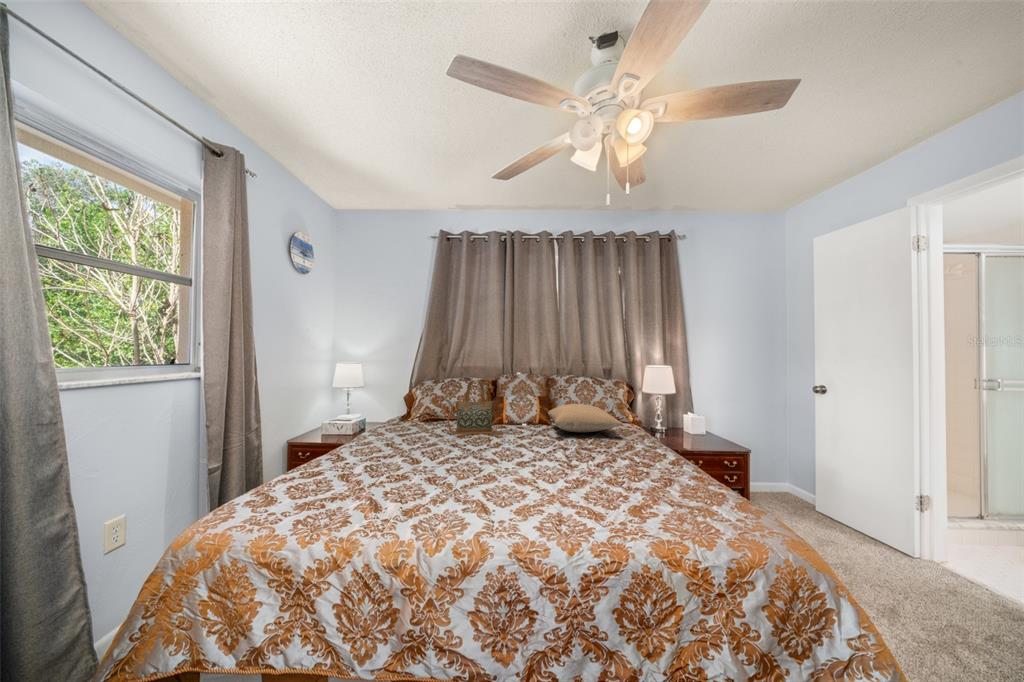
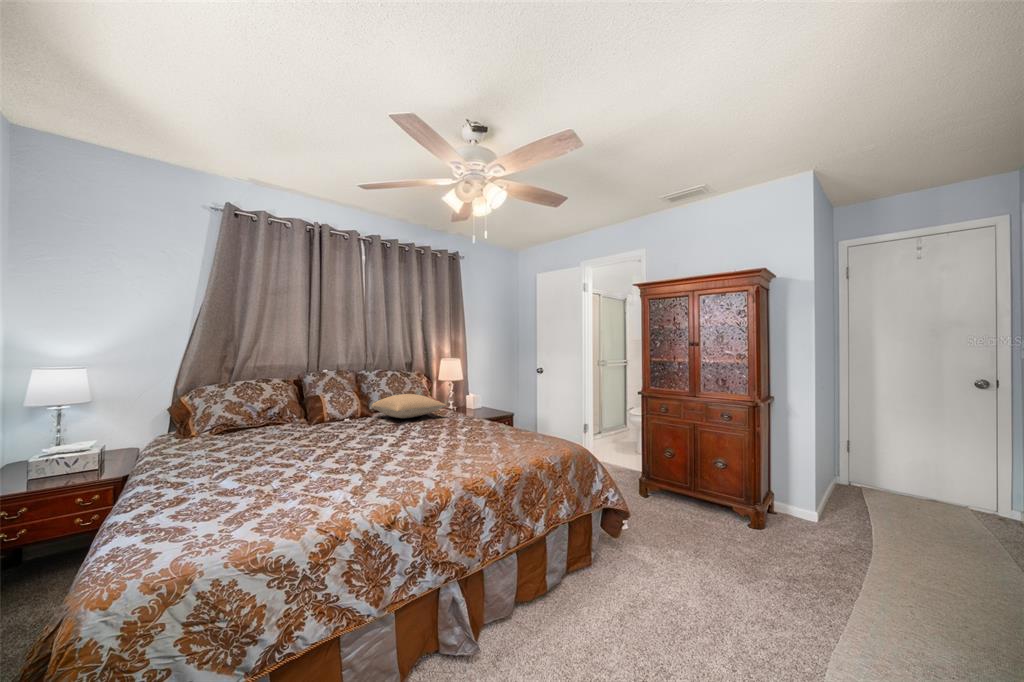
handbag: present [447,380,503,435] -> none [281,379,344,437]

